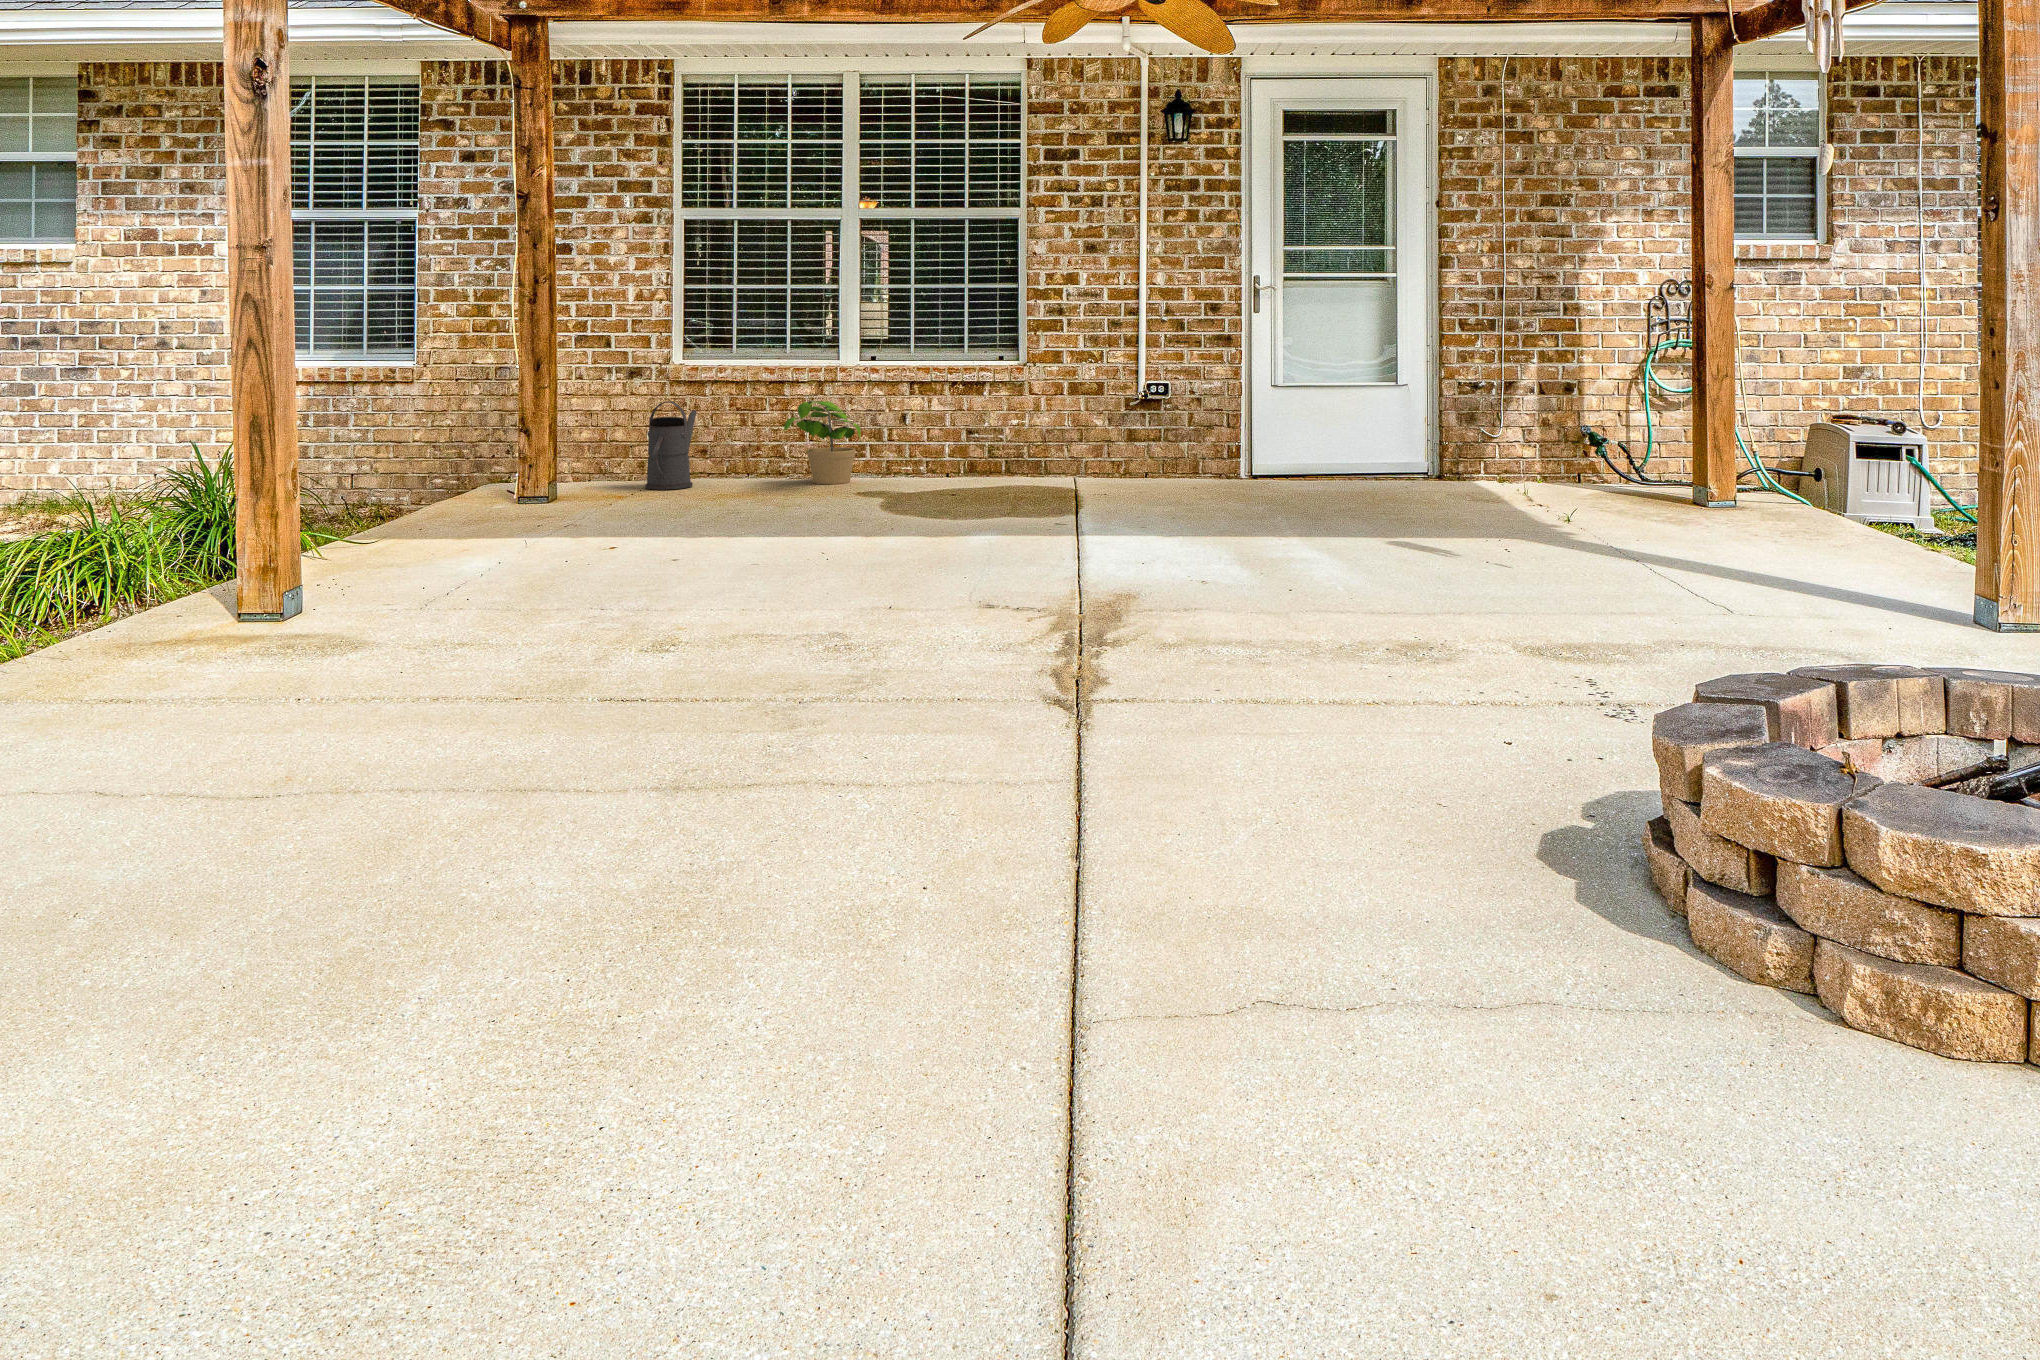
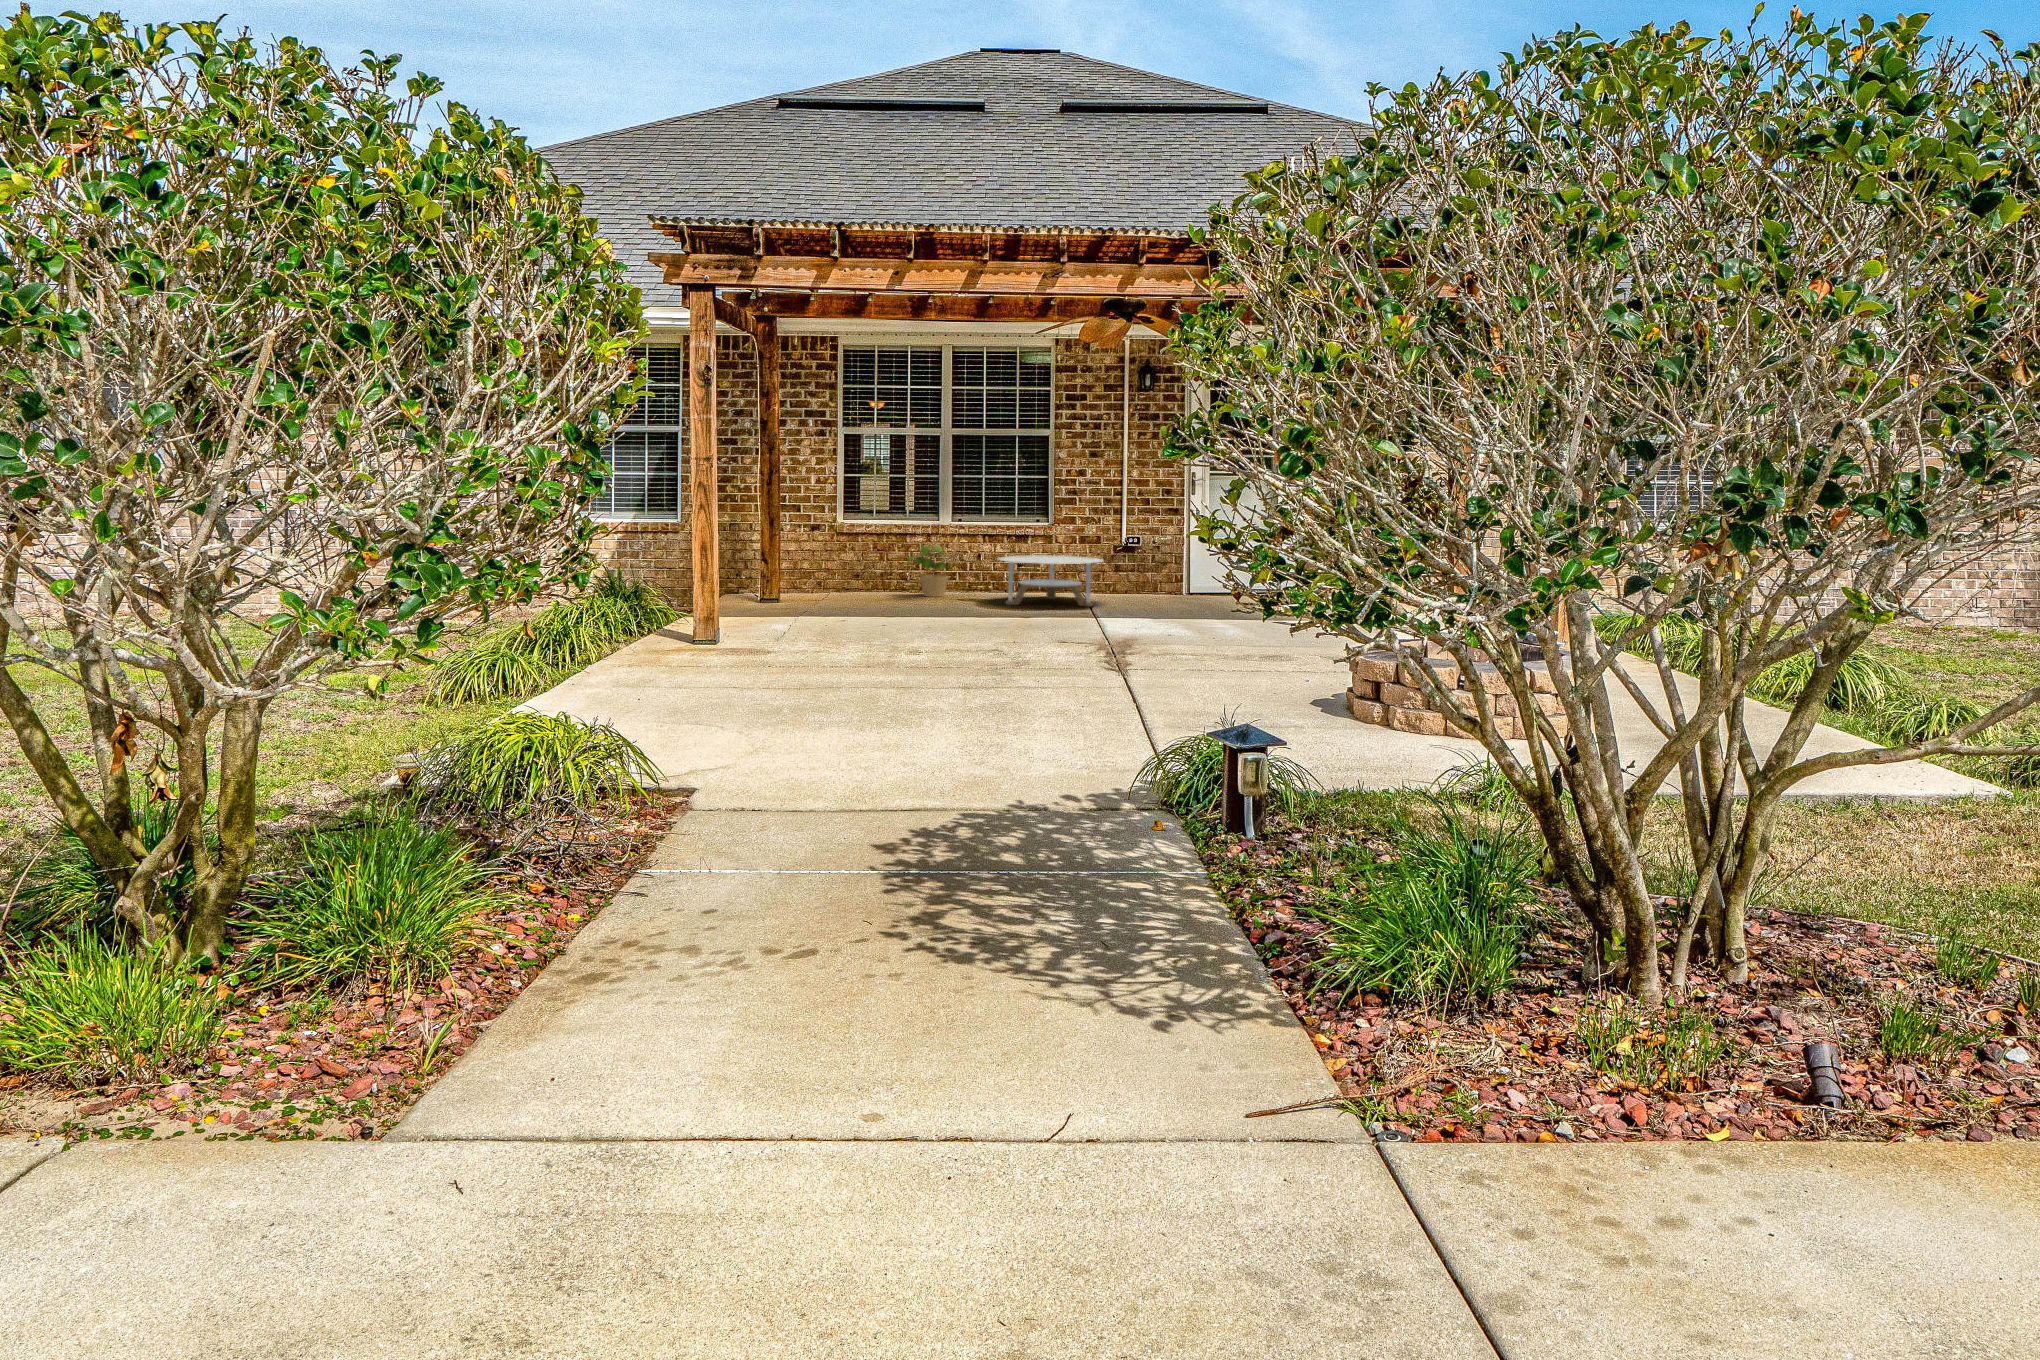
watering can: present [645,401,697,490] -> none [827,544,854,597]
round table: none [925,413,1105,498] -> present [998,555,1103,606]

